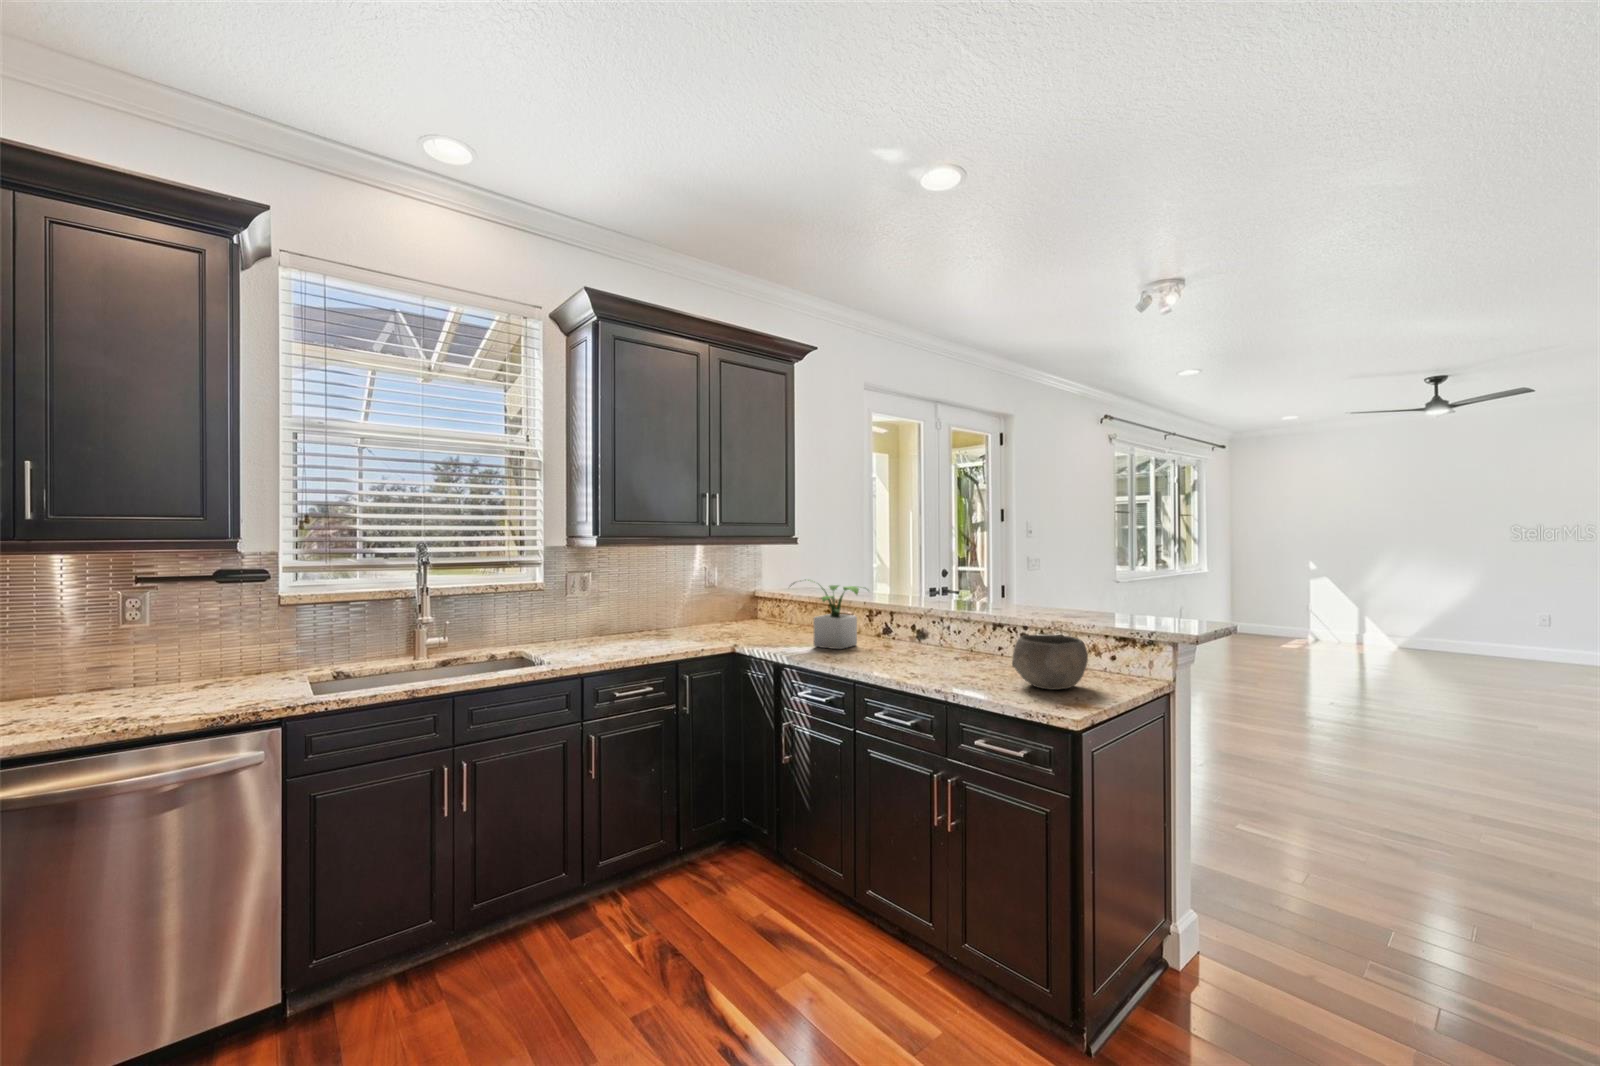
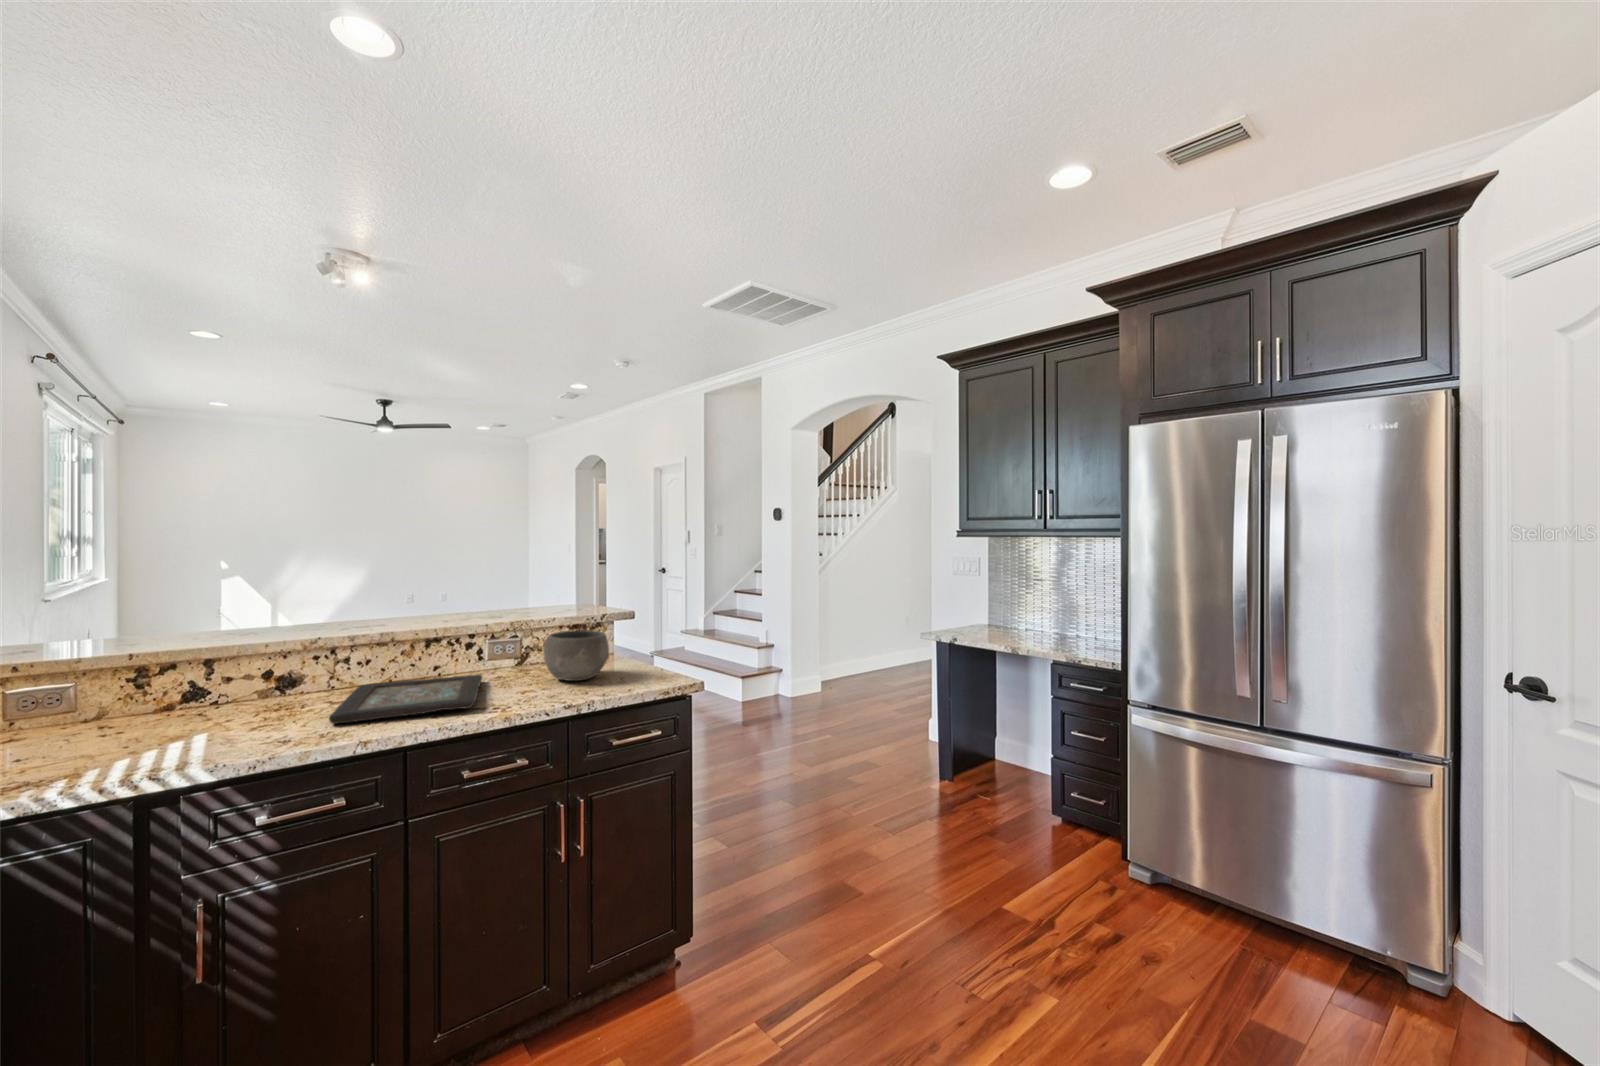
potted plant: present [791,580,859,649] -> none [52,626,254,747]
decorative tray: none [863,647,1004,675] -> present [329,675,482,724]

